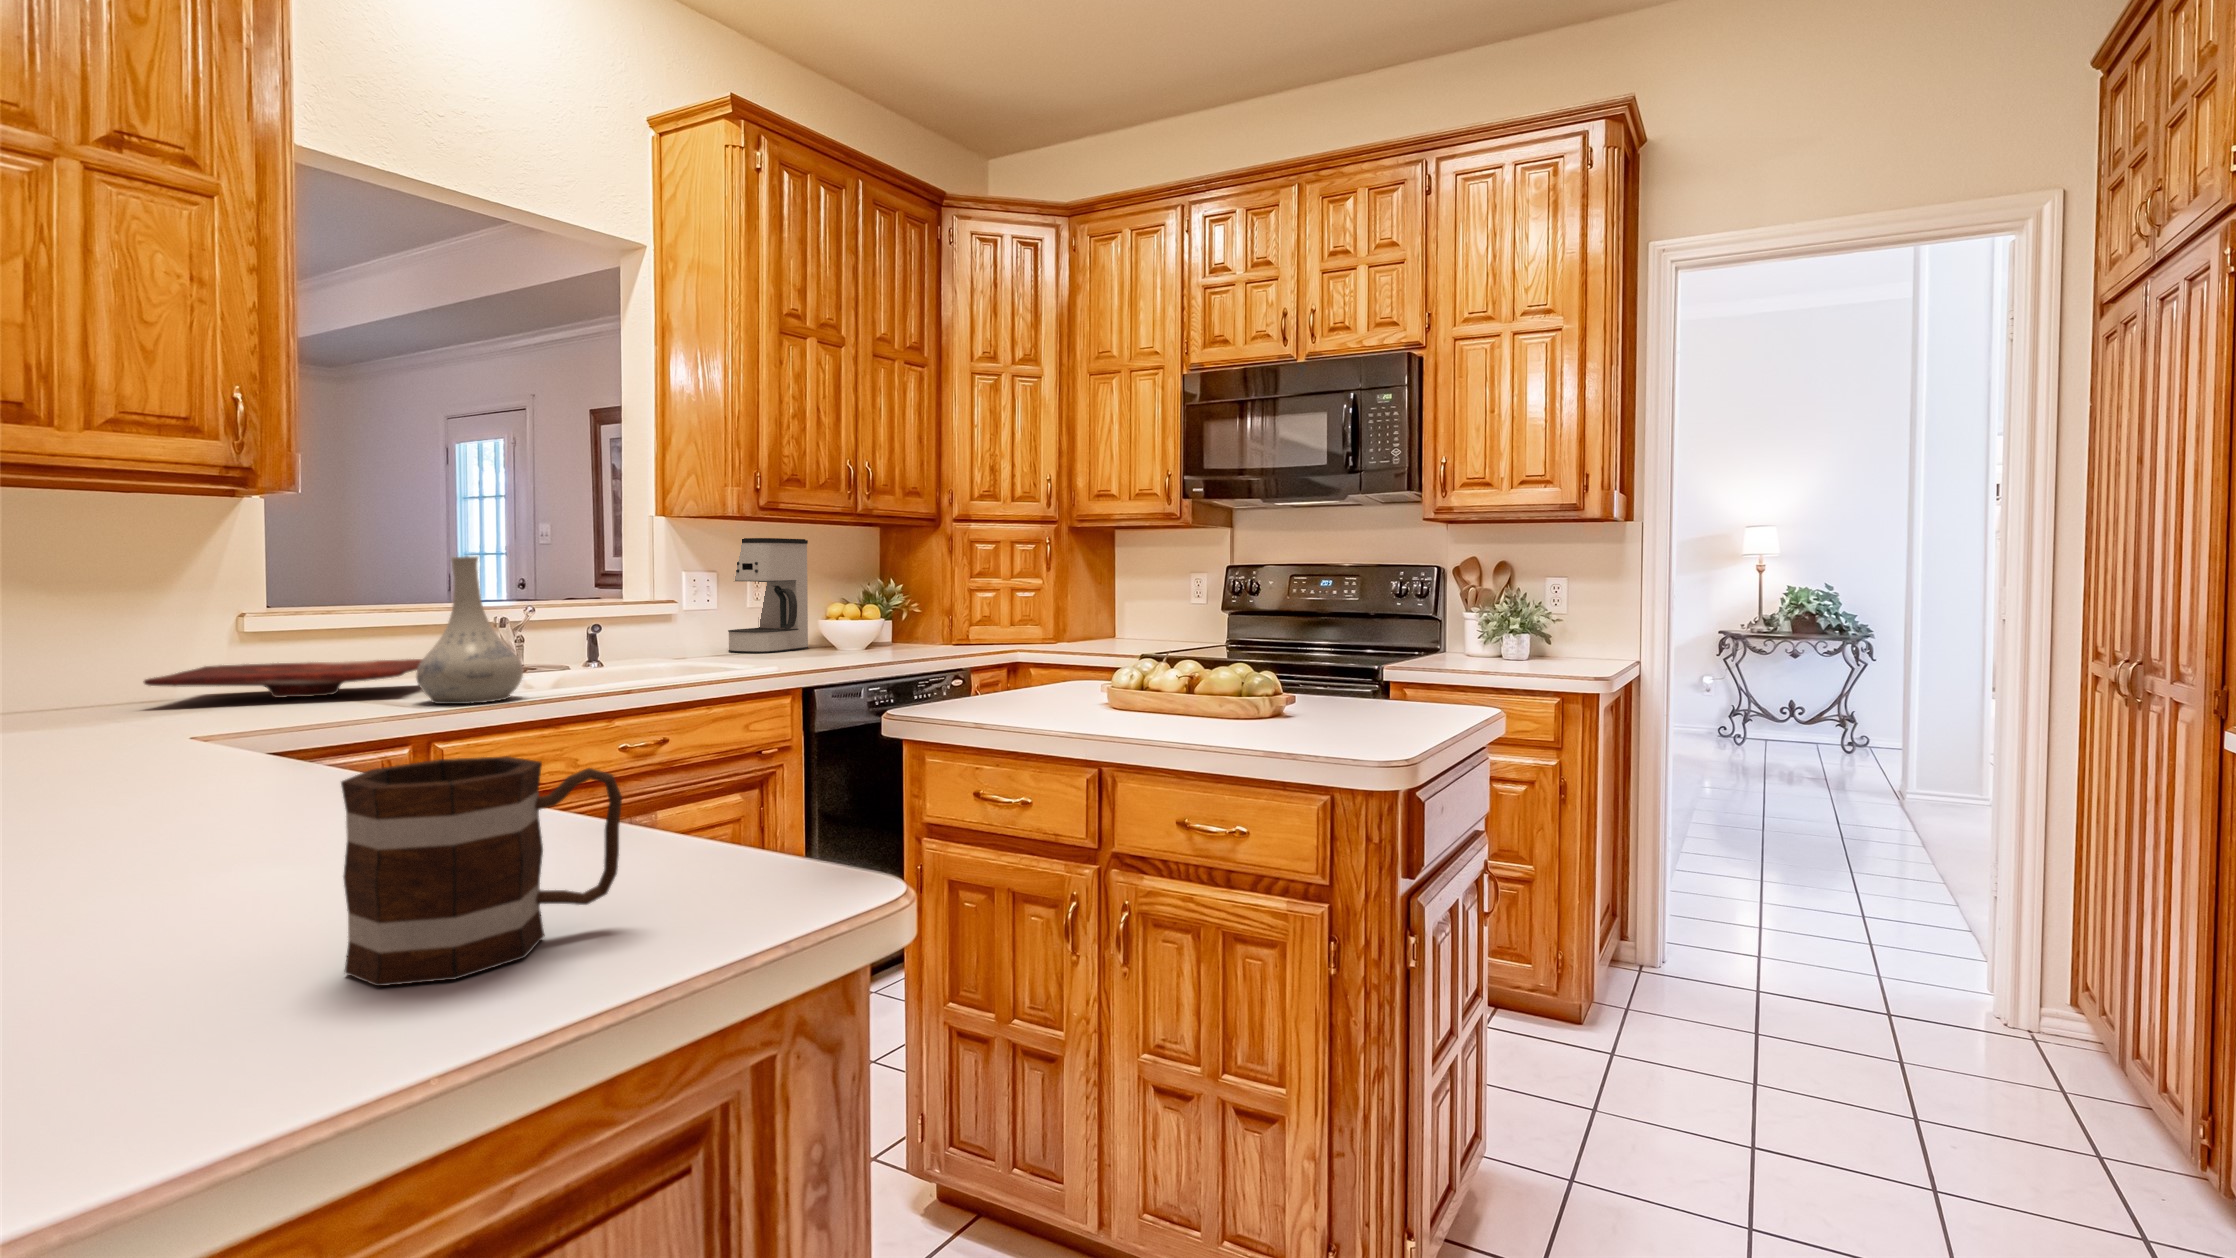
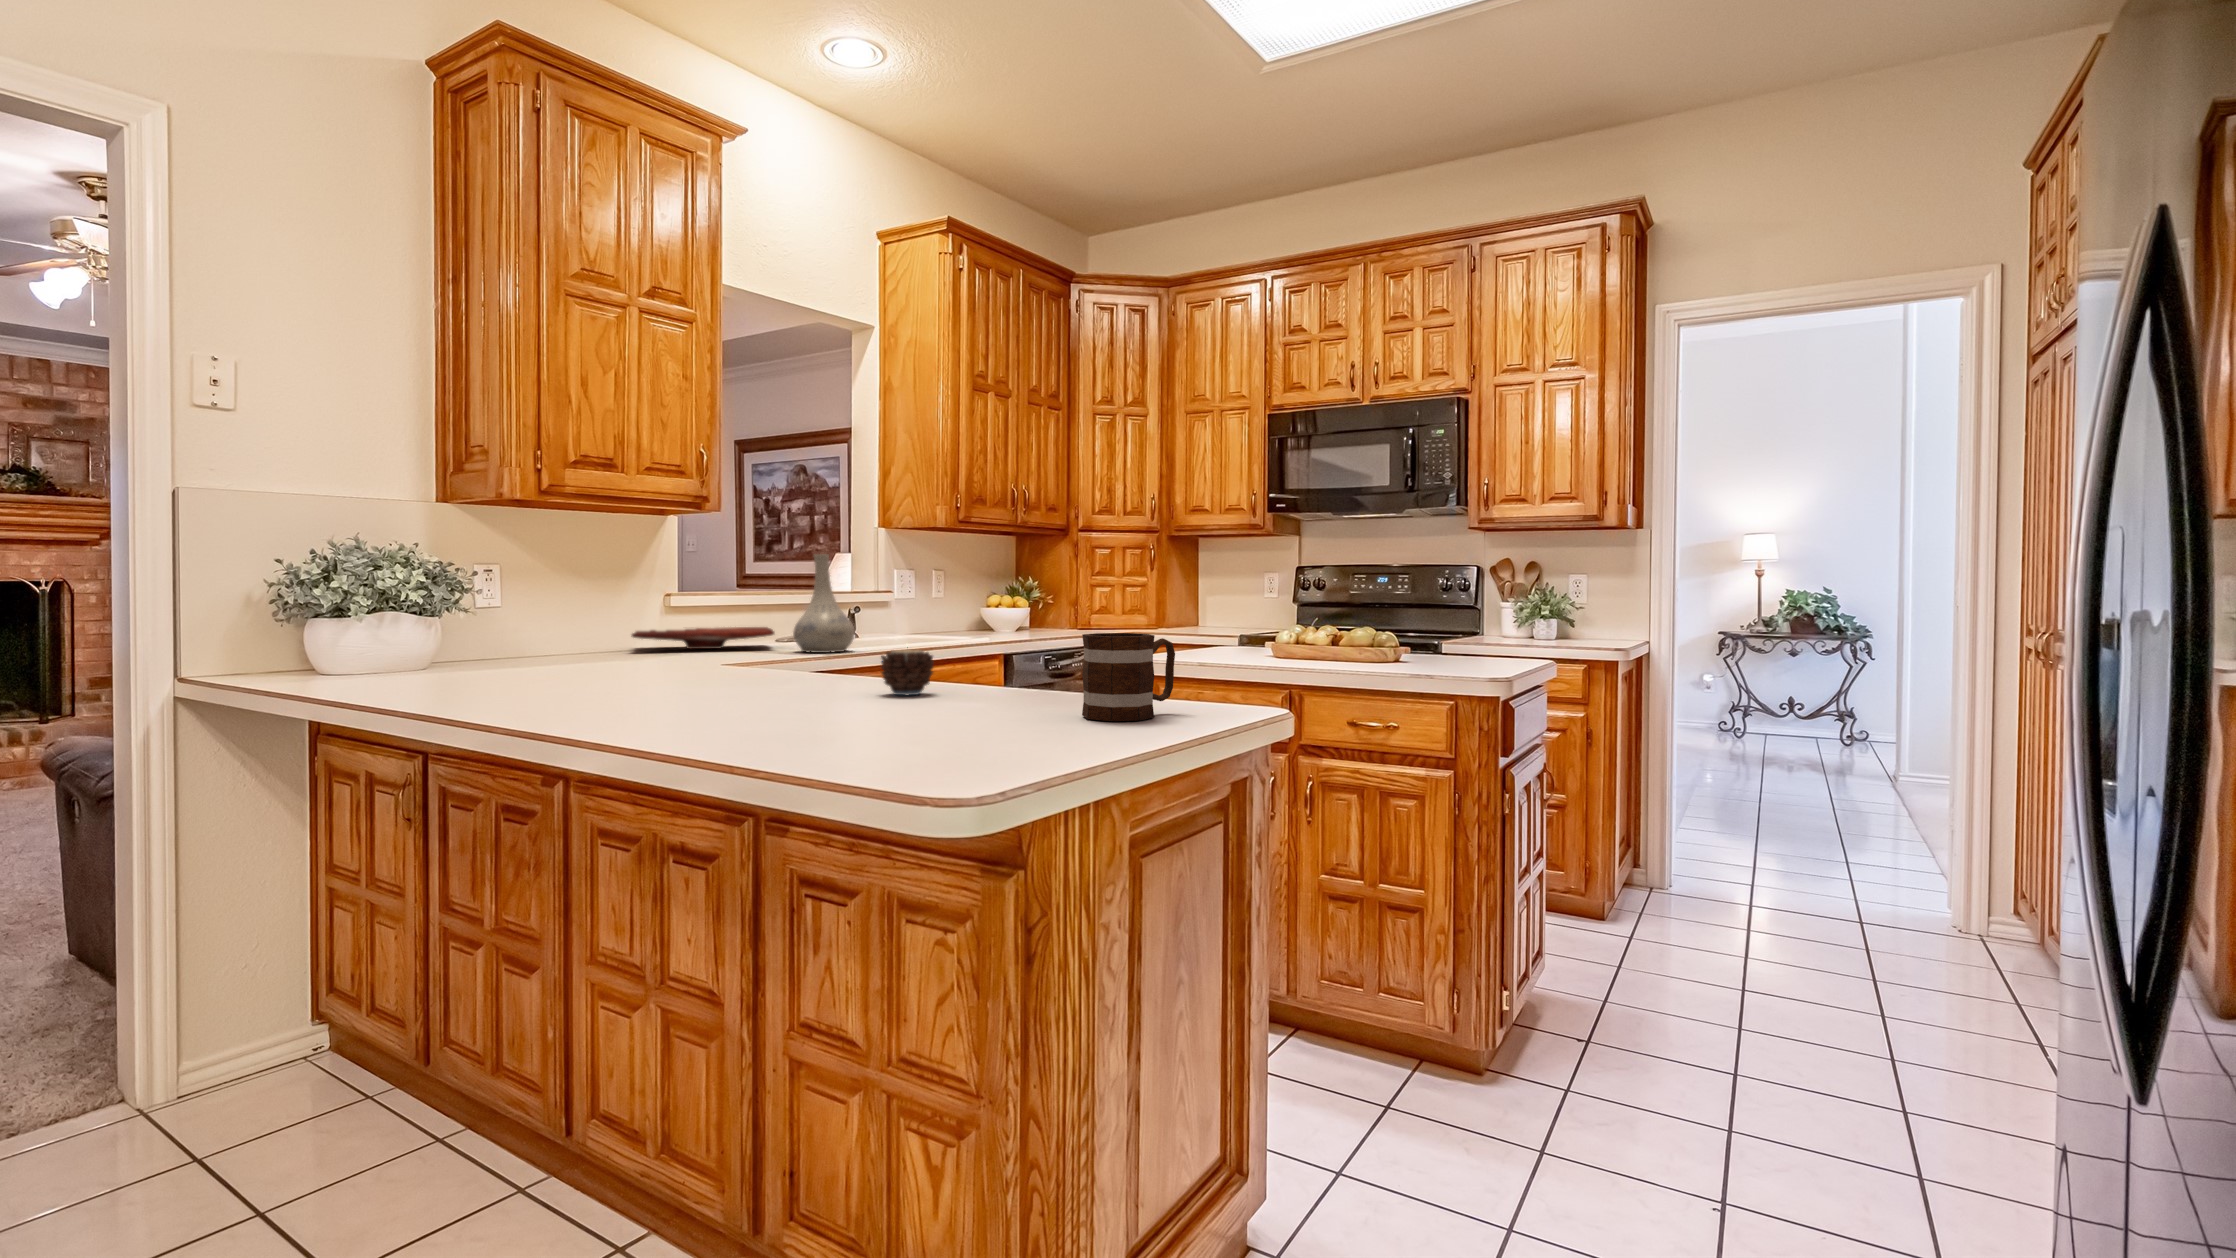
coffee maker: present [728,538,808,653] -> none [917,544,973,632]
candle: none [157,744,307,853] -> present [881,649,934,695]

